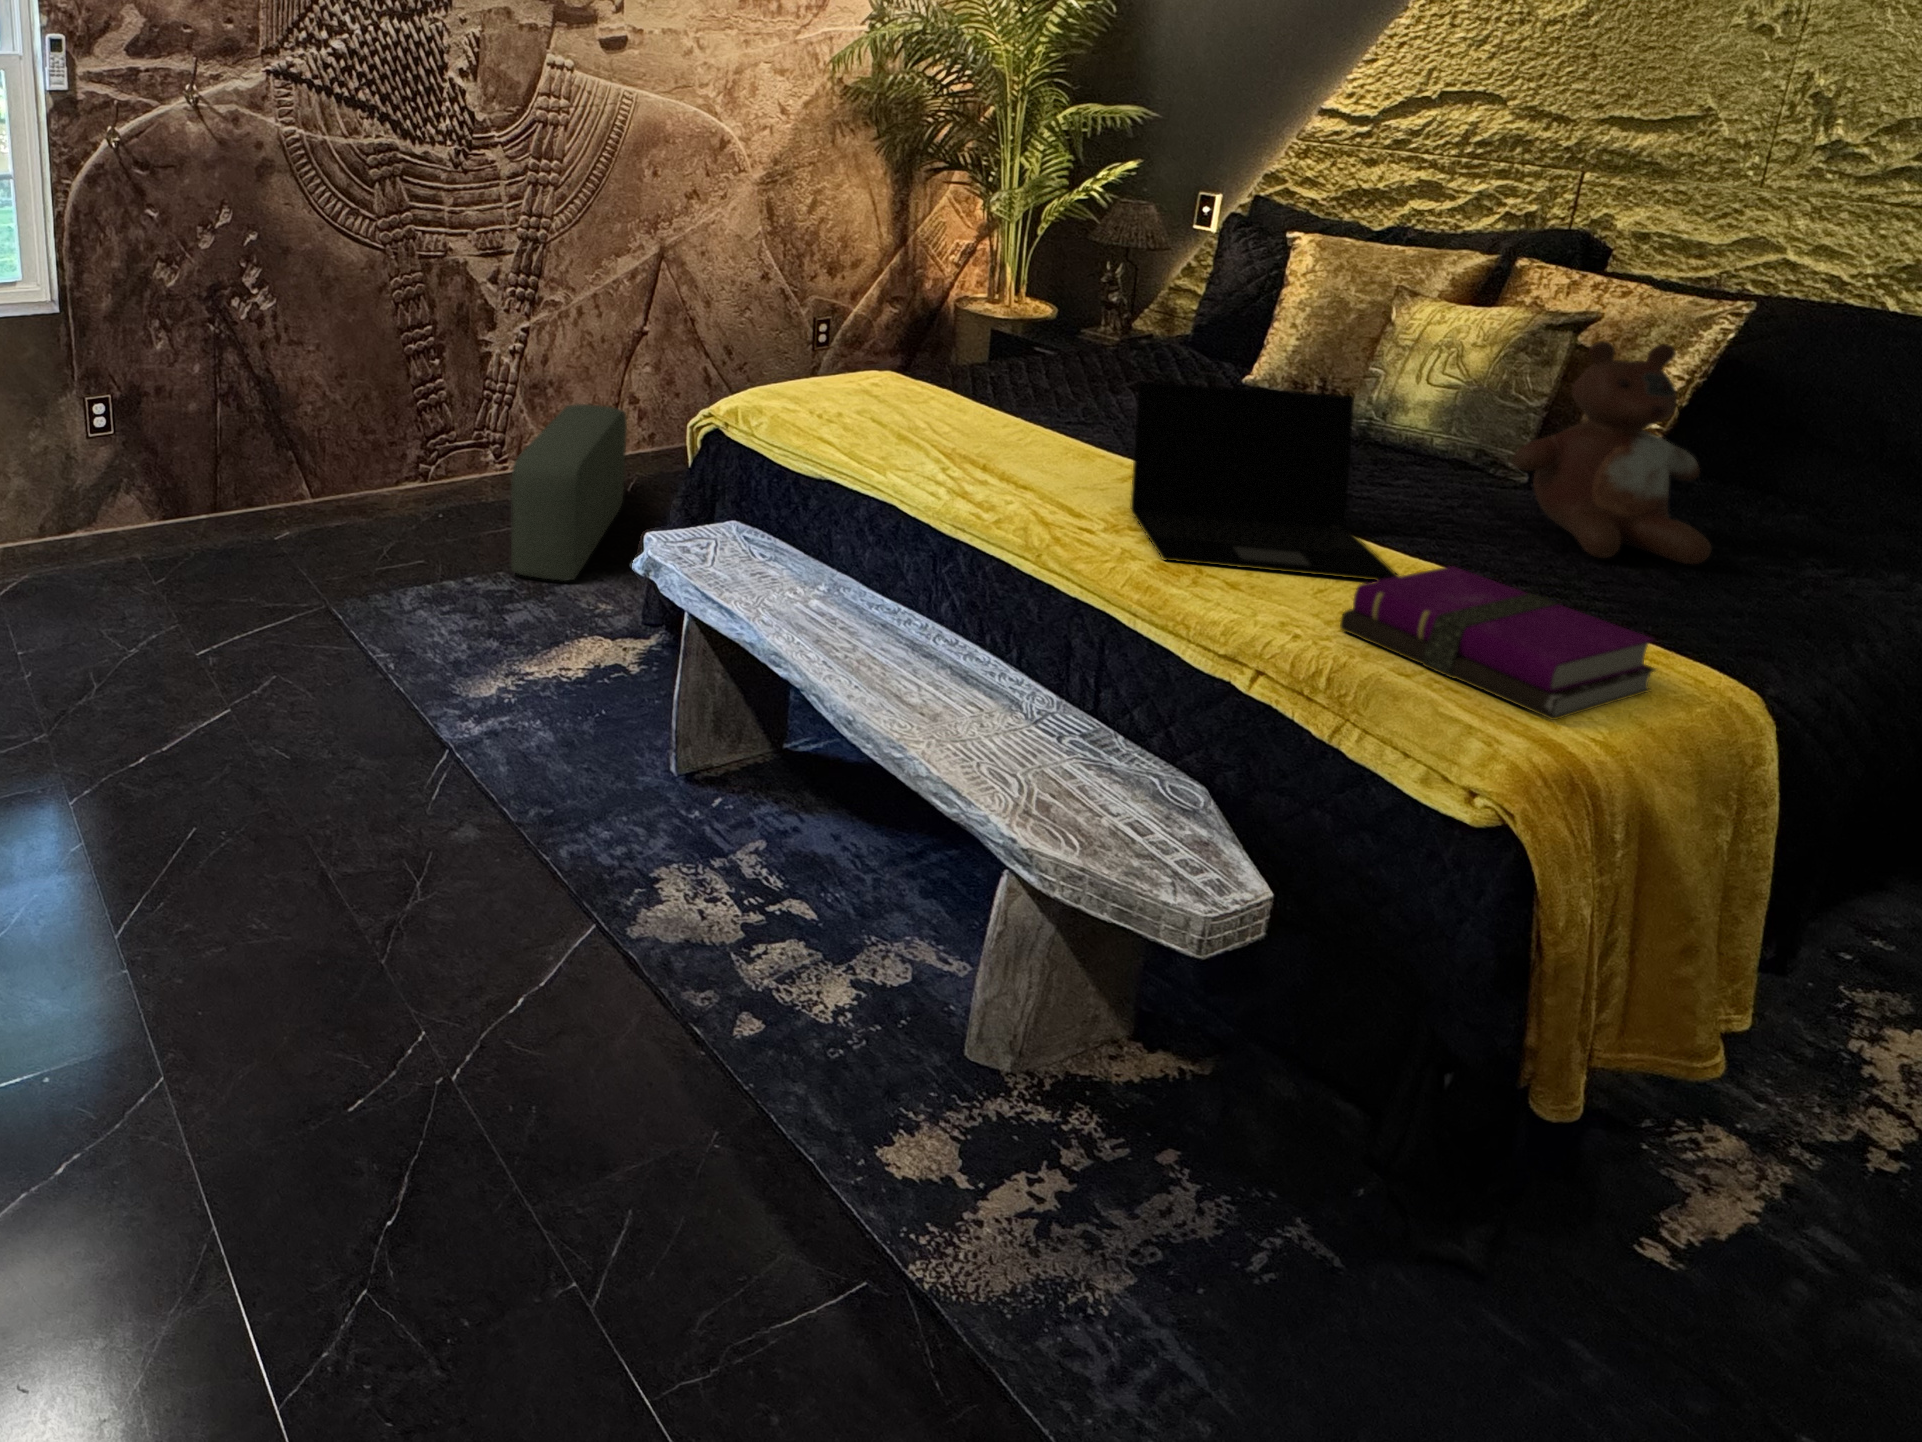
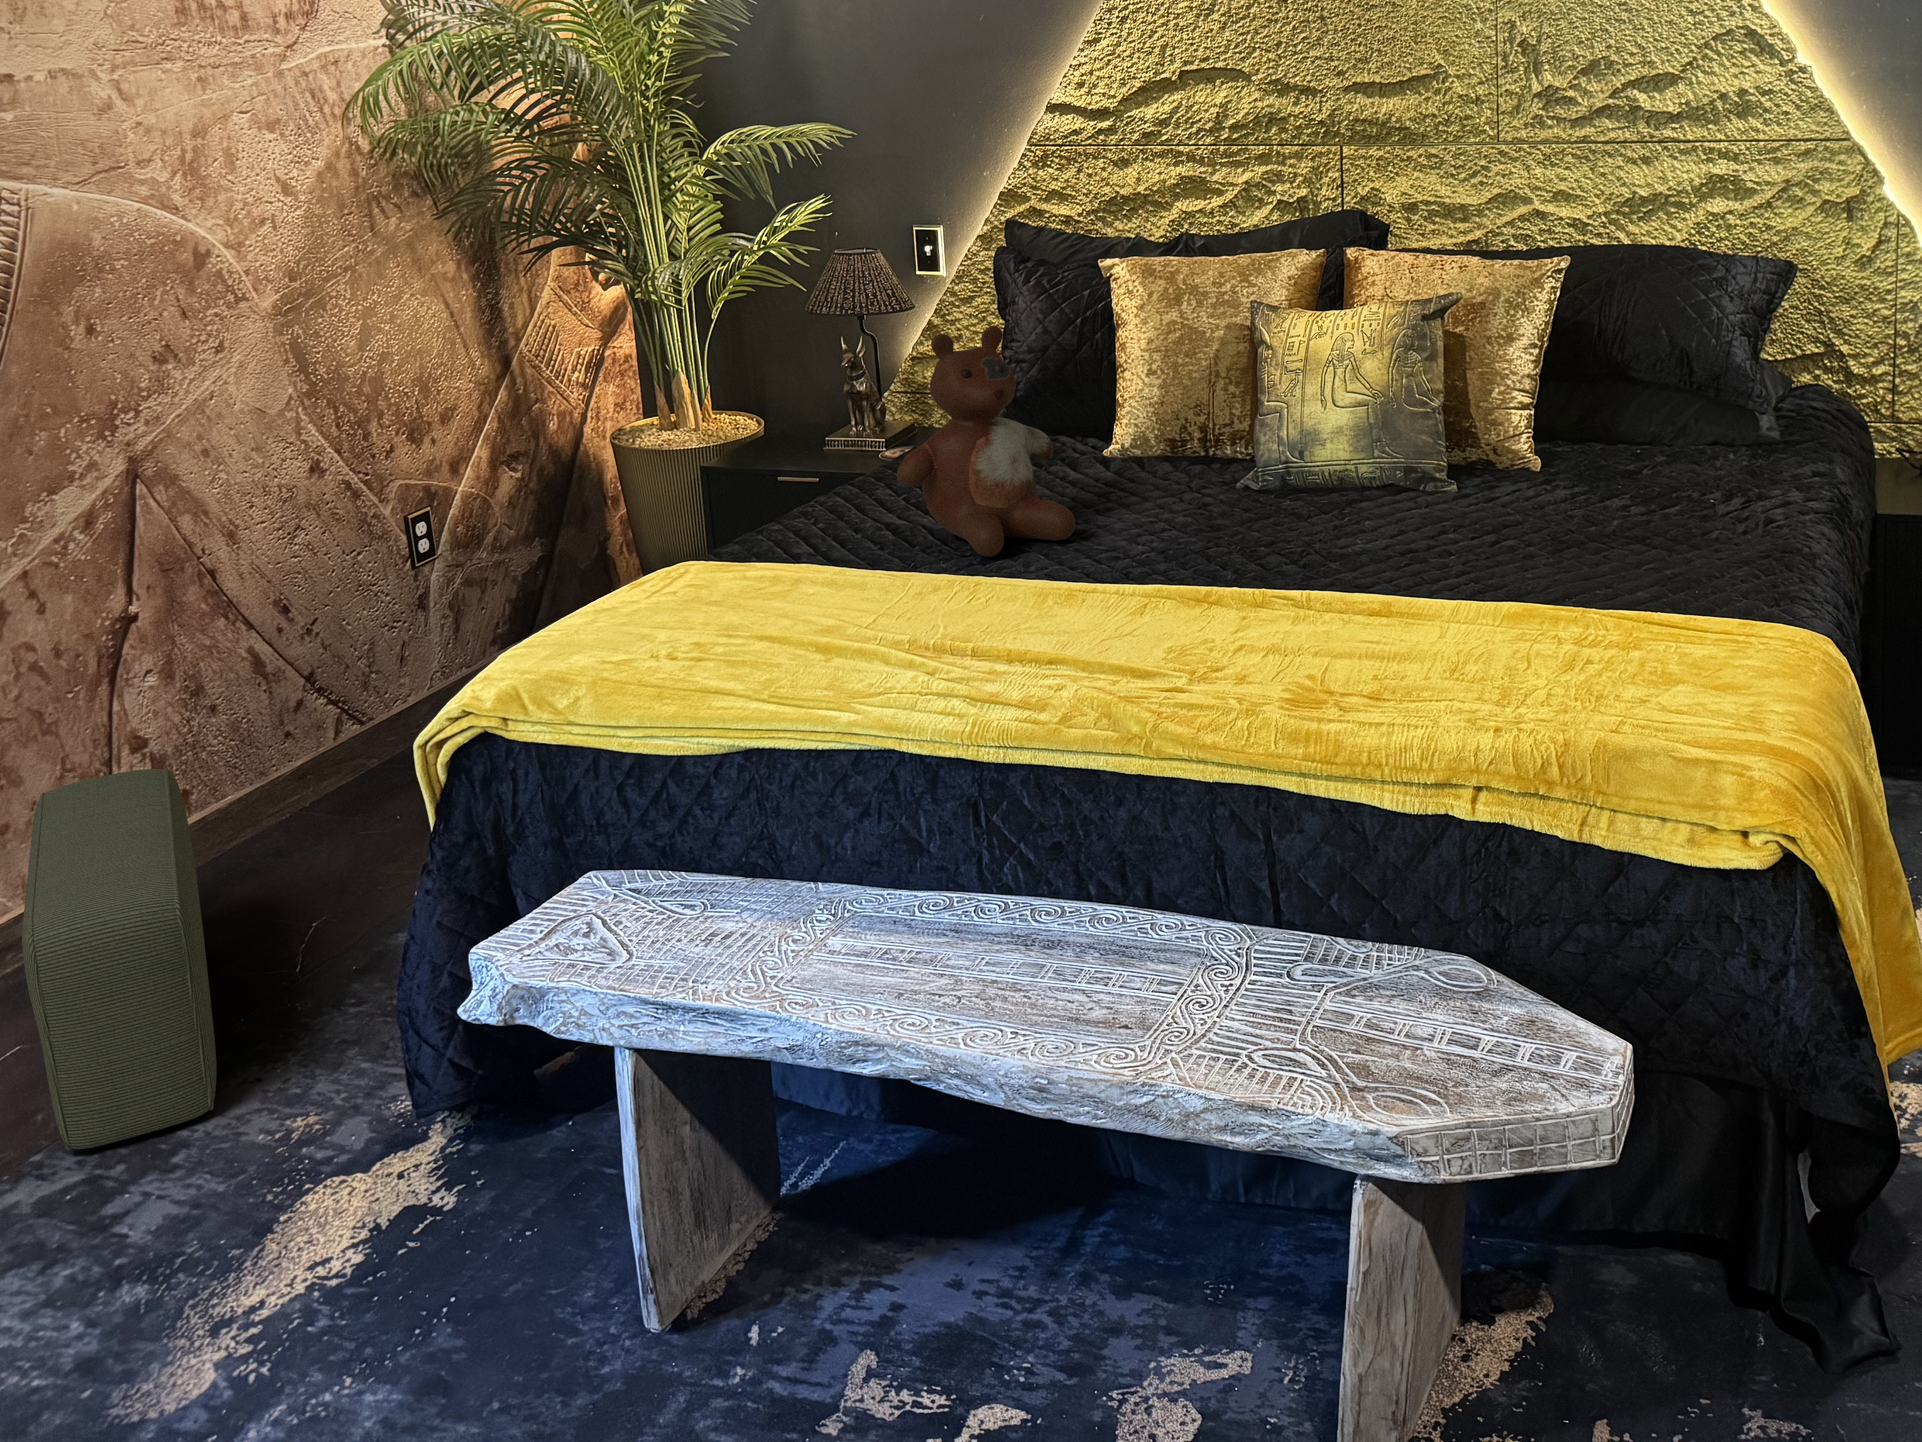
stuffed bear: present [1512,341,1711,564] -> present [897,326,1075,557]
laptop: present [1130,381,1399,580] -> none [1142,438,1490,700]
notebook: present [1340,566,1656,720] -> none [1505,601,1764,728]

